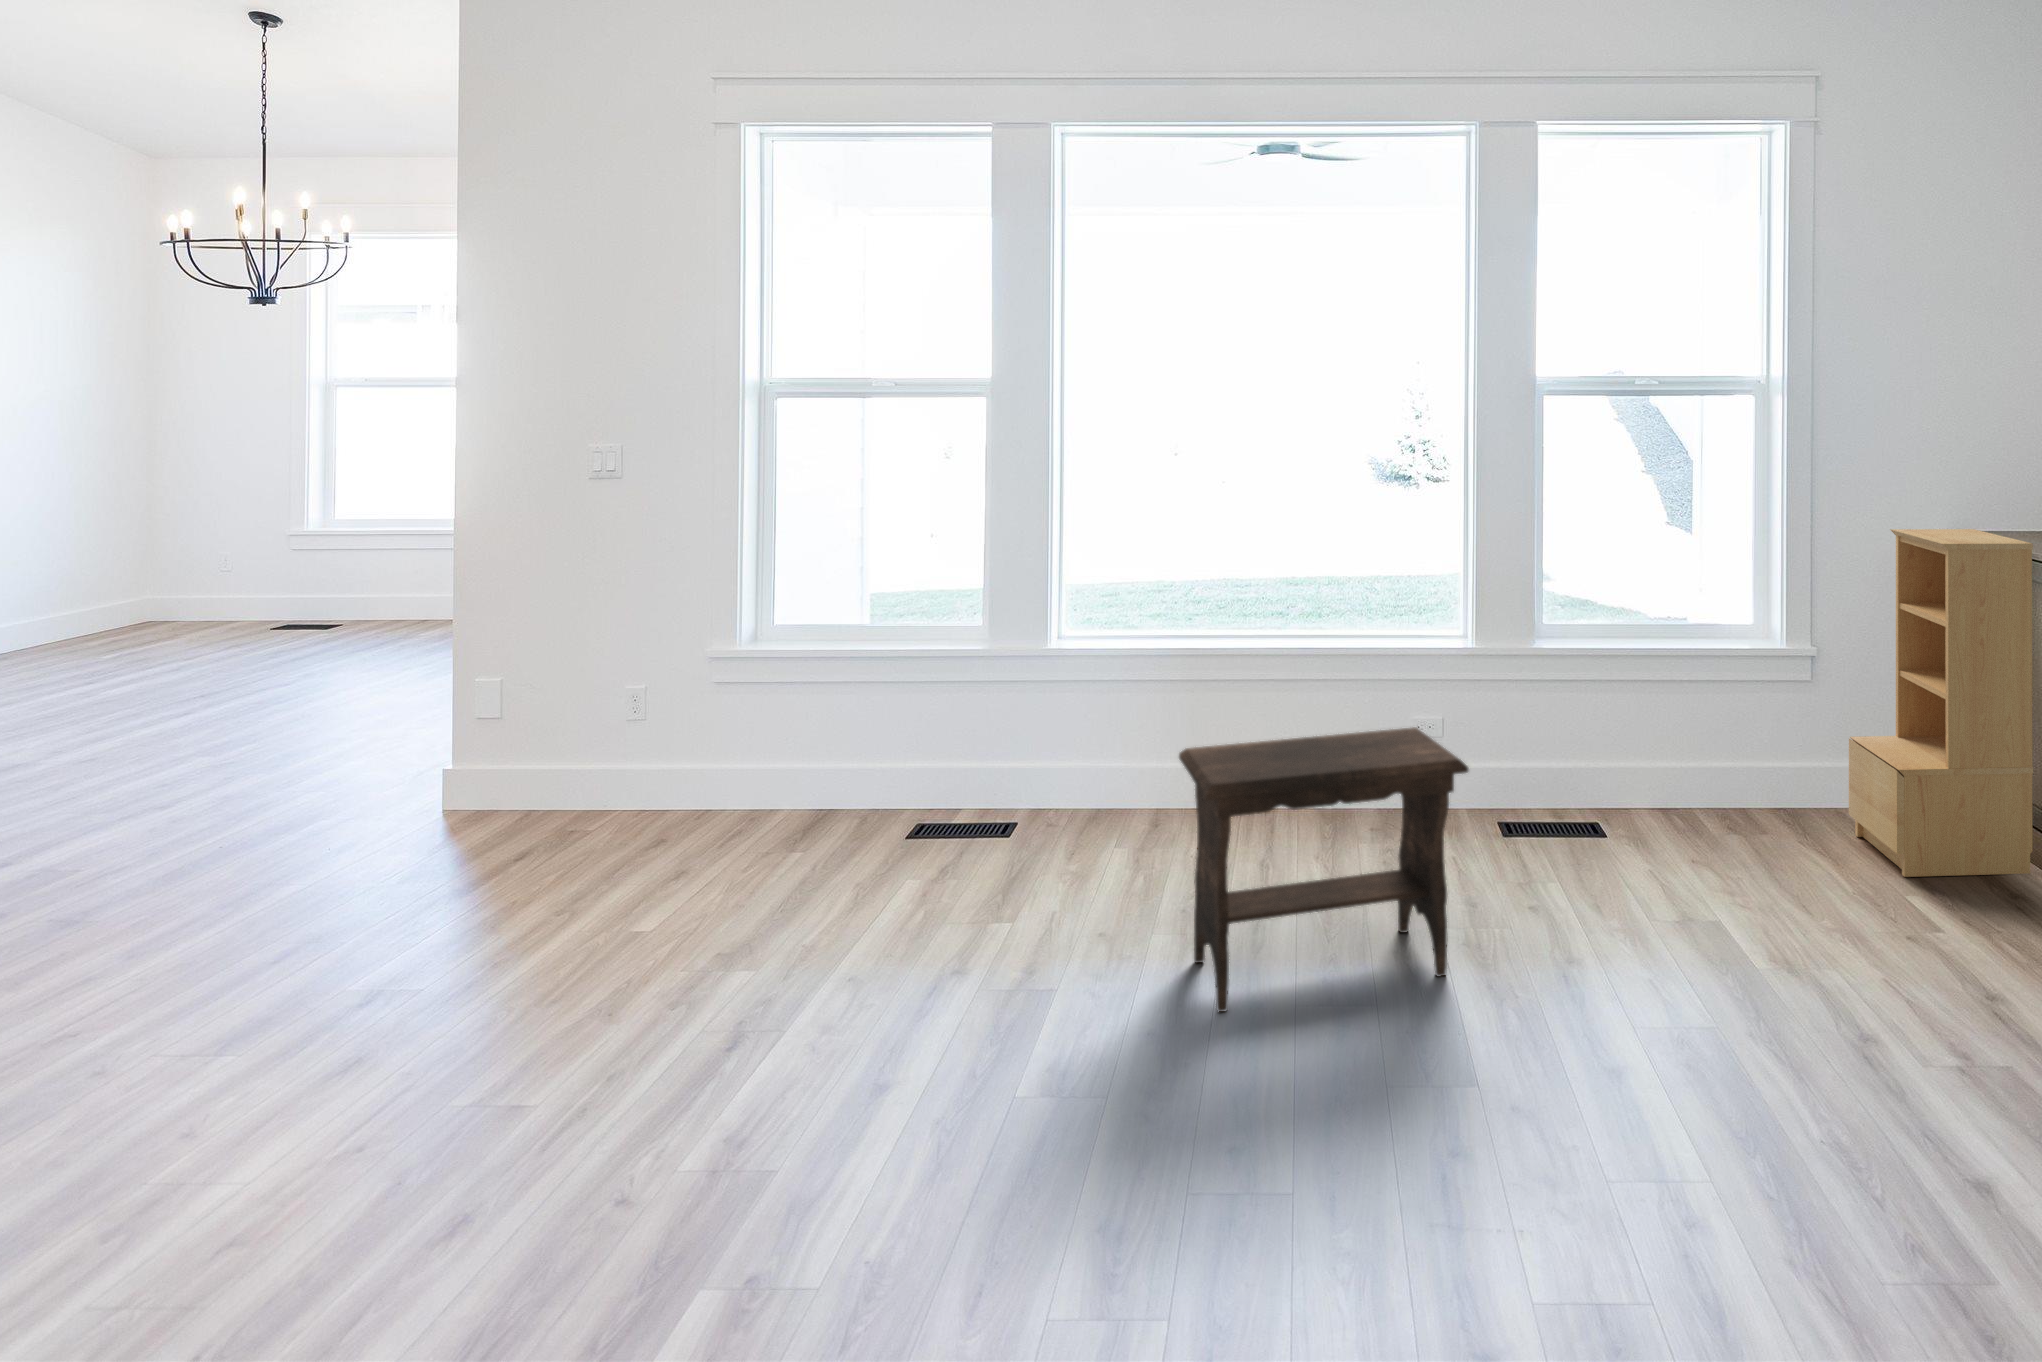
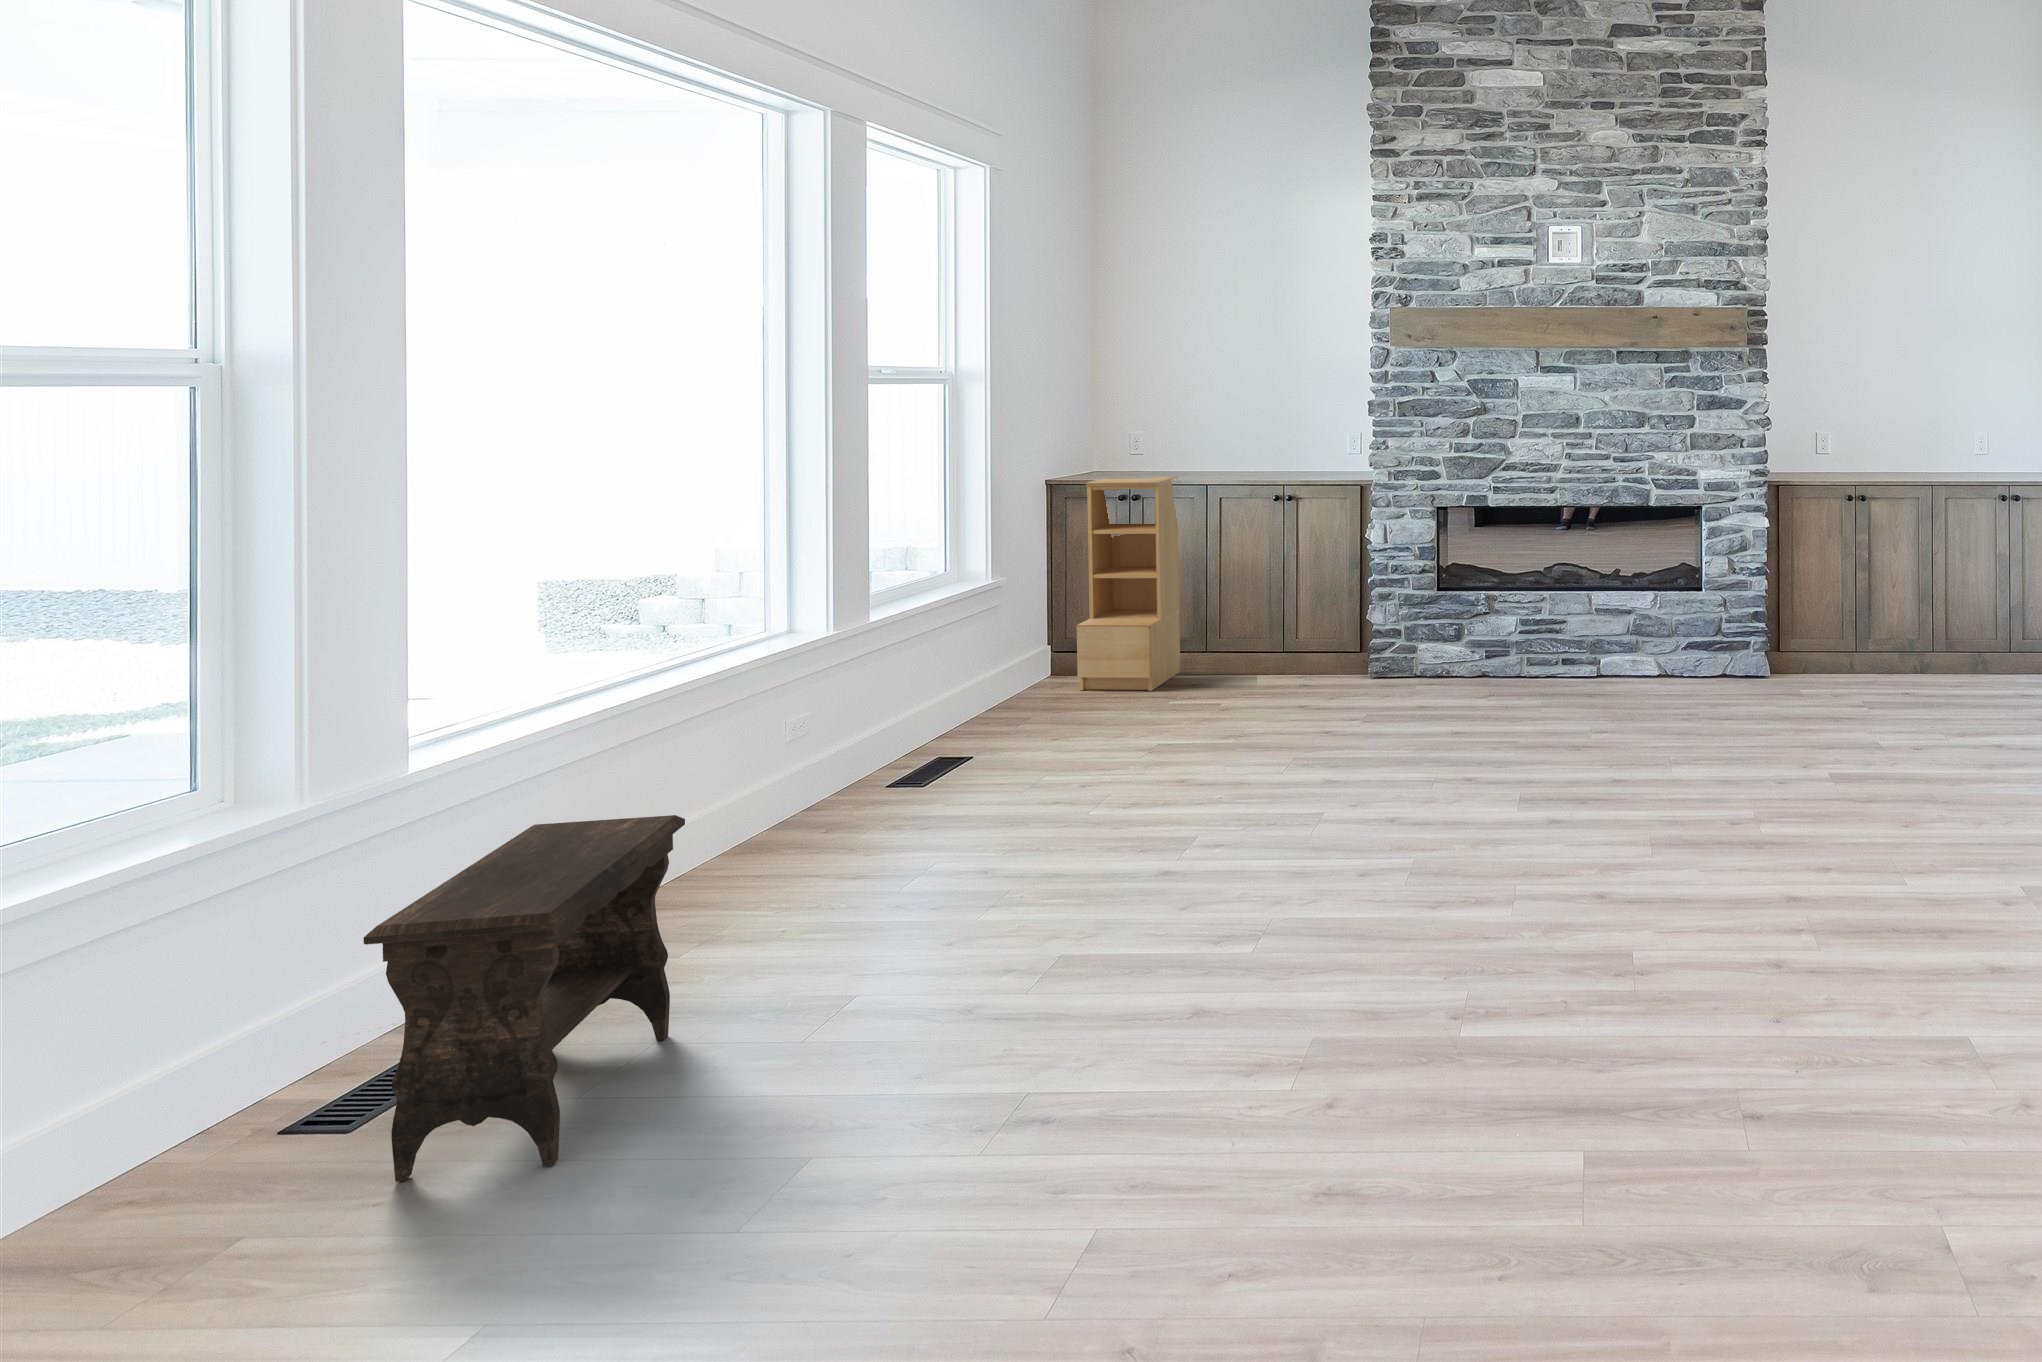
footstool: present [1179,727,1468,1012] -> present [364,815,685,1182]

